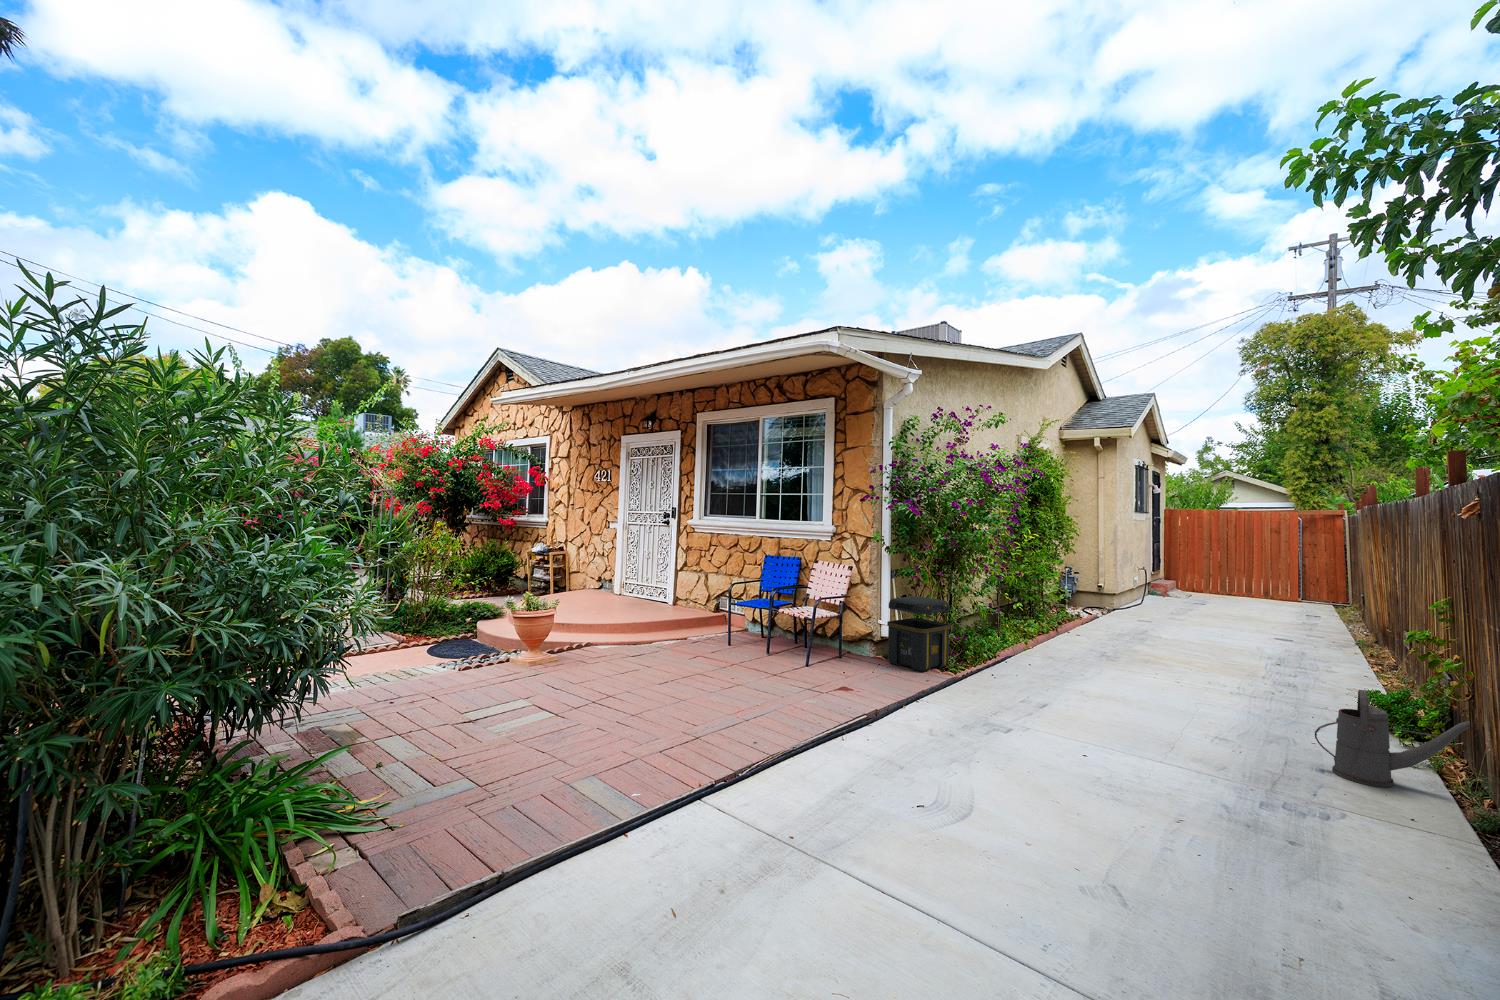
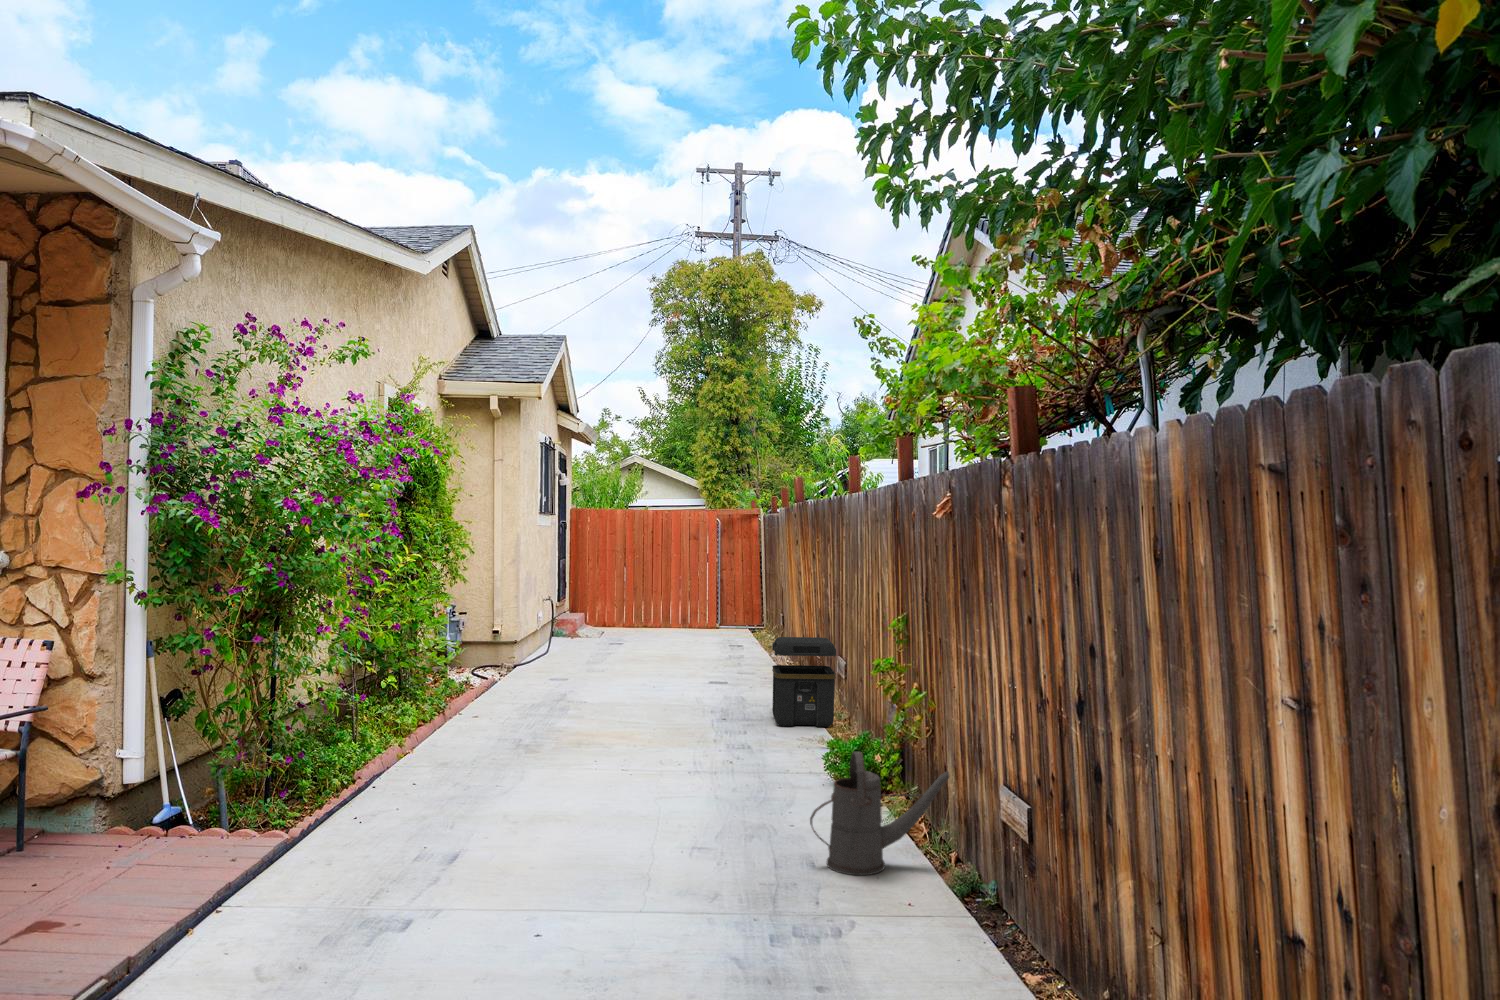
toolbox: present [887,596,951,671] -> present [772,637,836,727]

